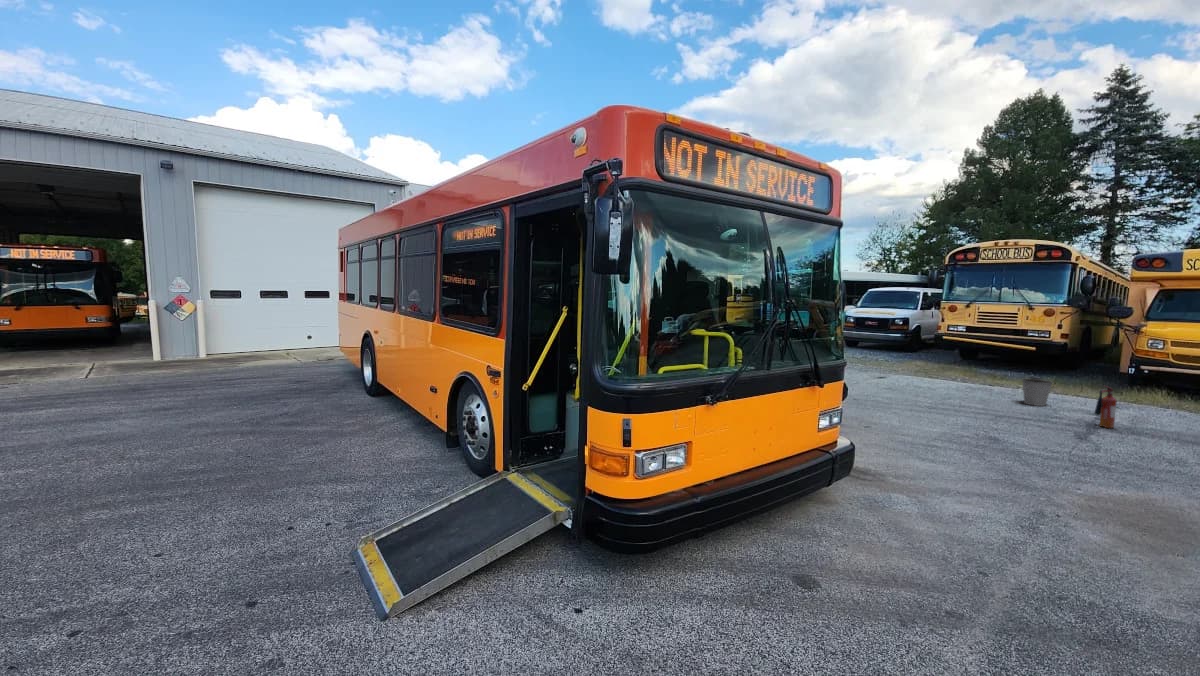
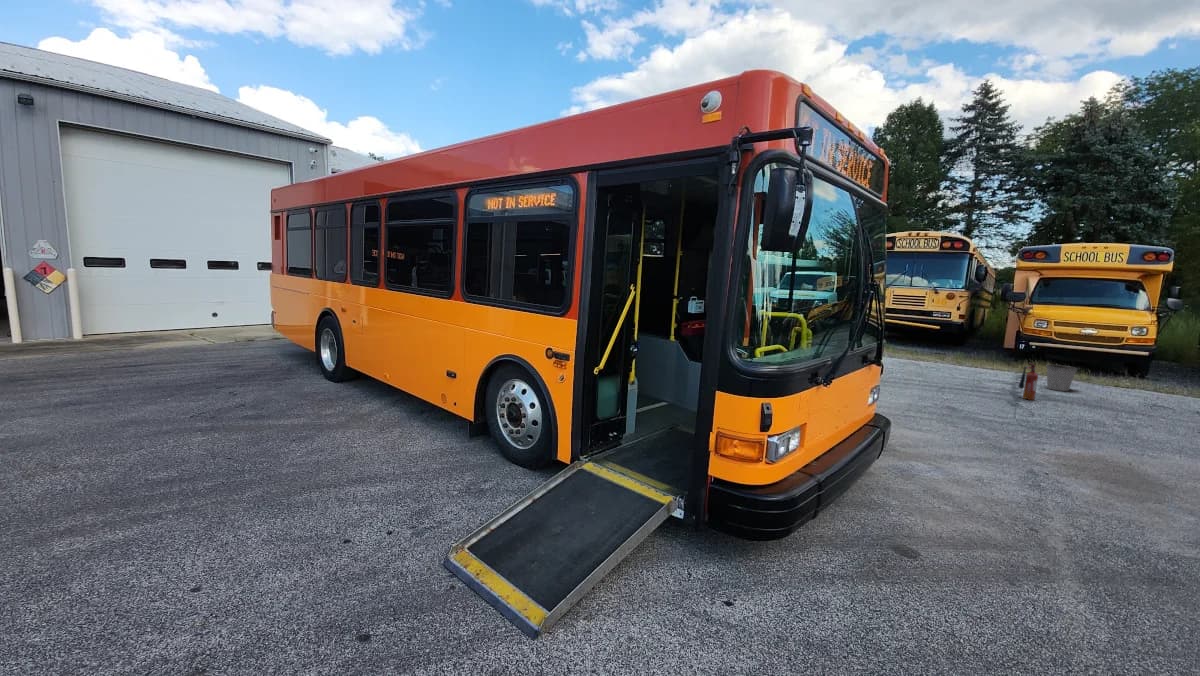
bucket: present [1022,378,1053,406] -> present [1046,365,1077,391]

